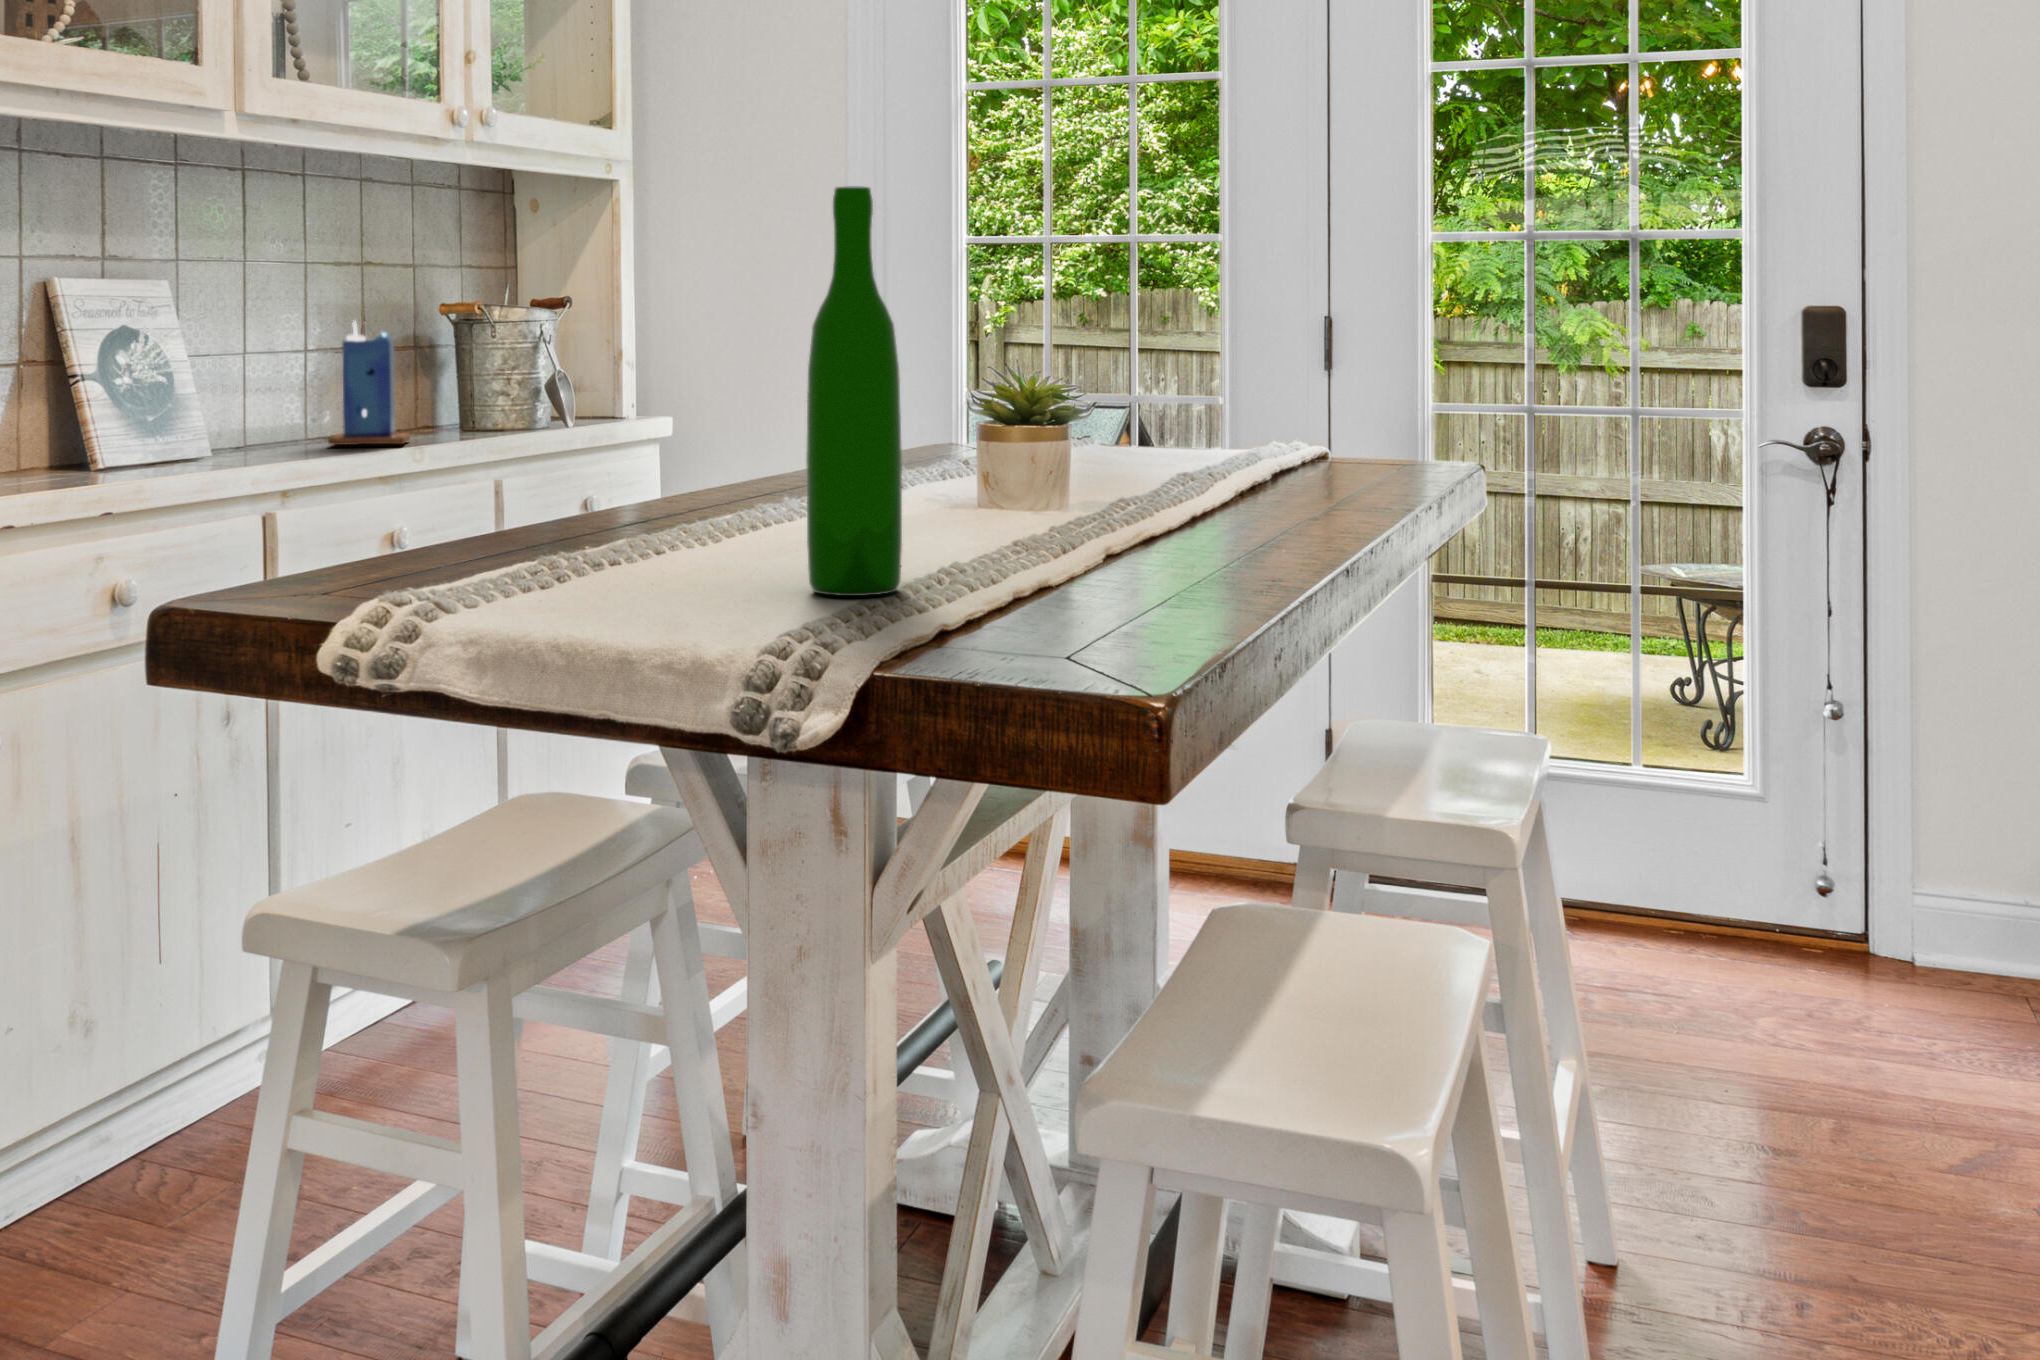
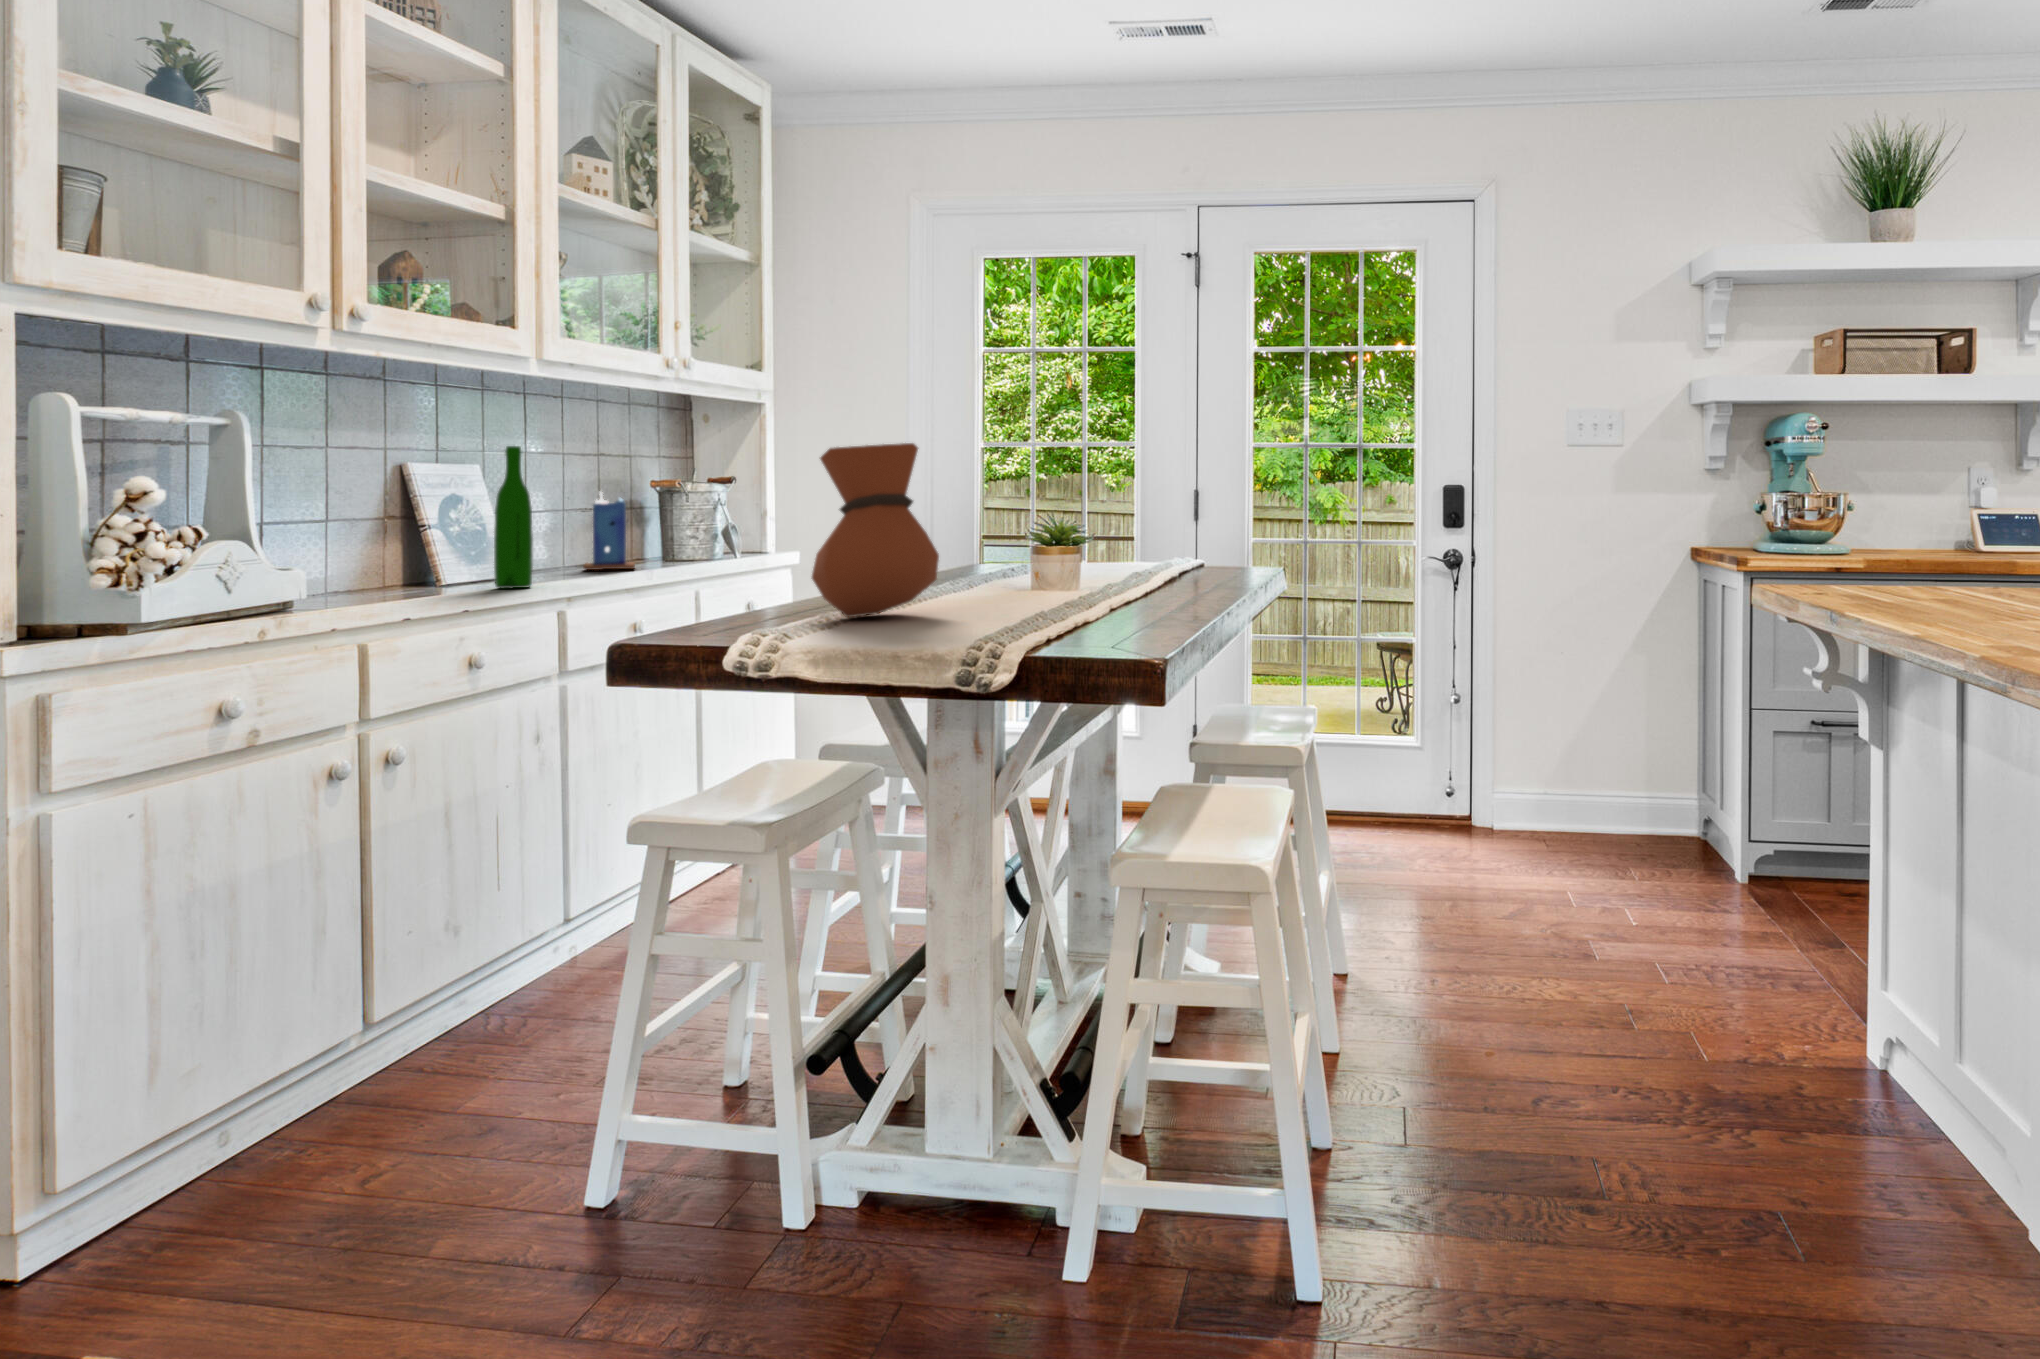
wine bottle: present [806,186,902,596] -> present [494,446,533,588]
vase: none [541,225,776,558] -> present [812,443,939,617]

